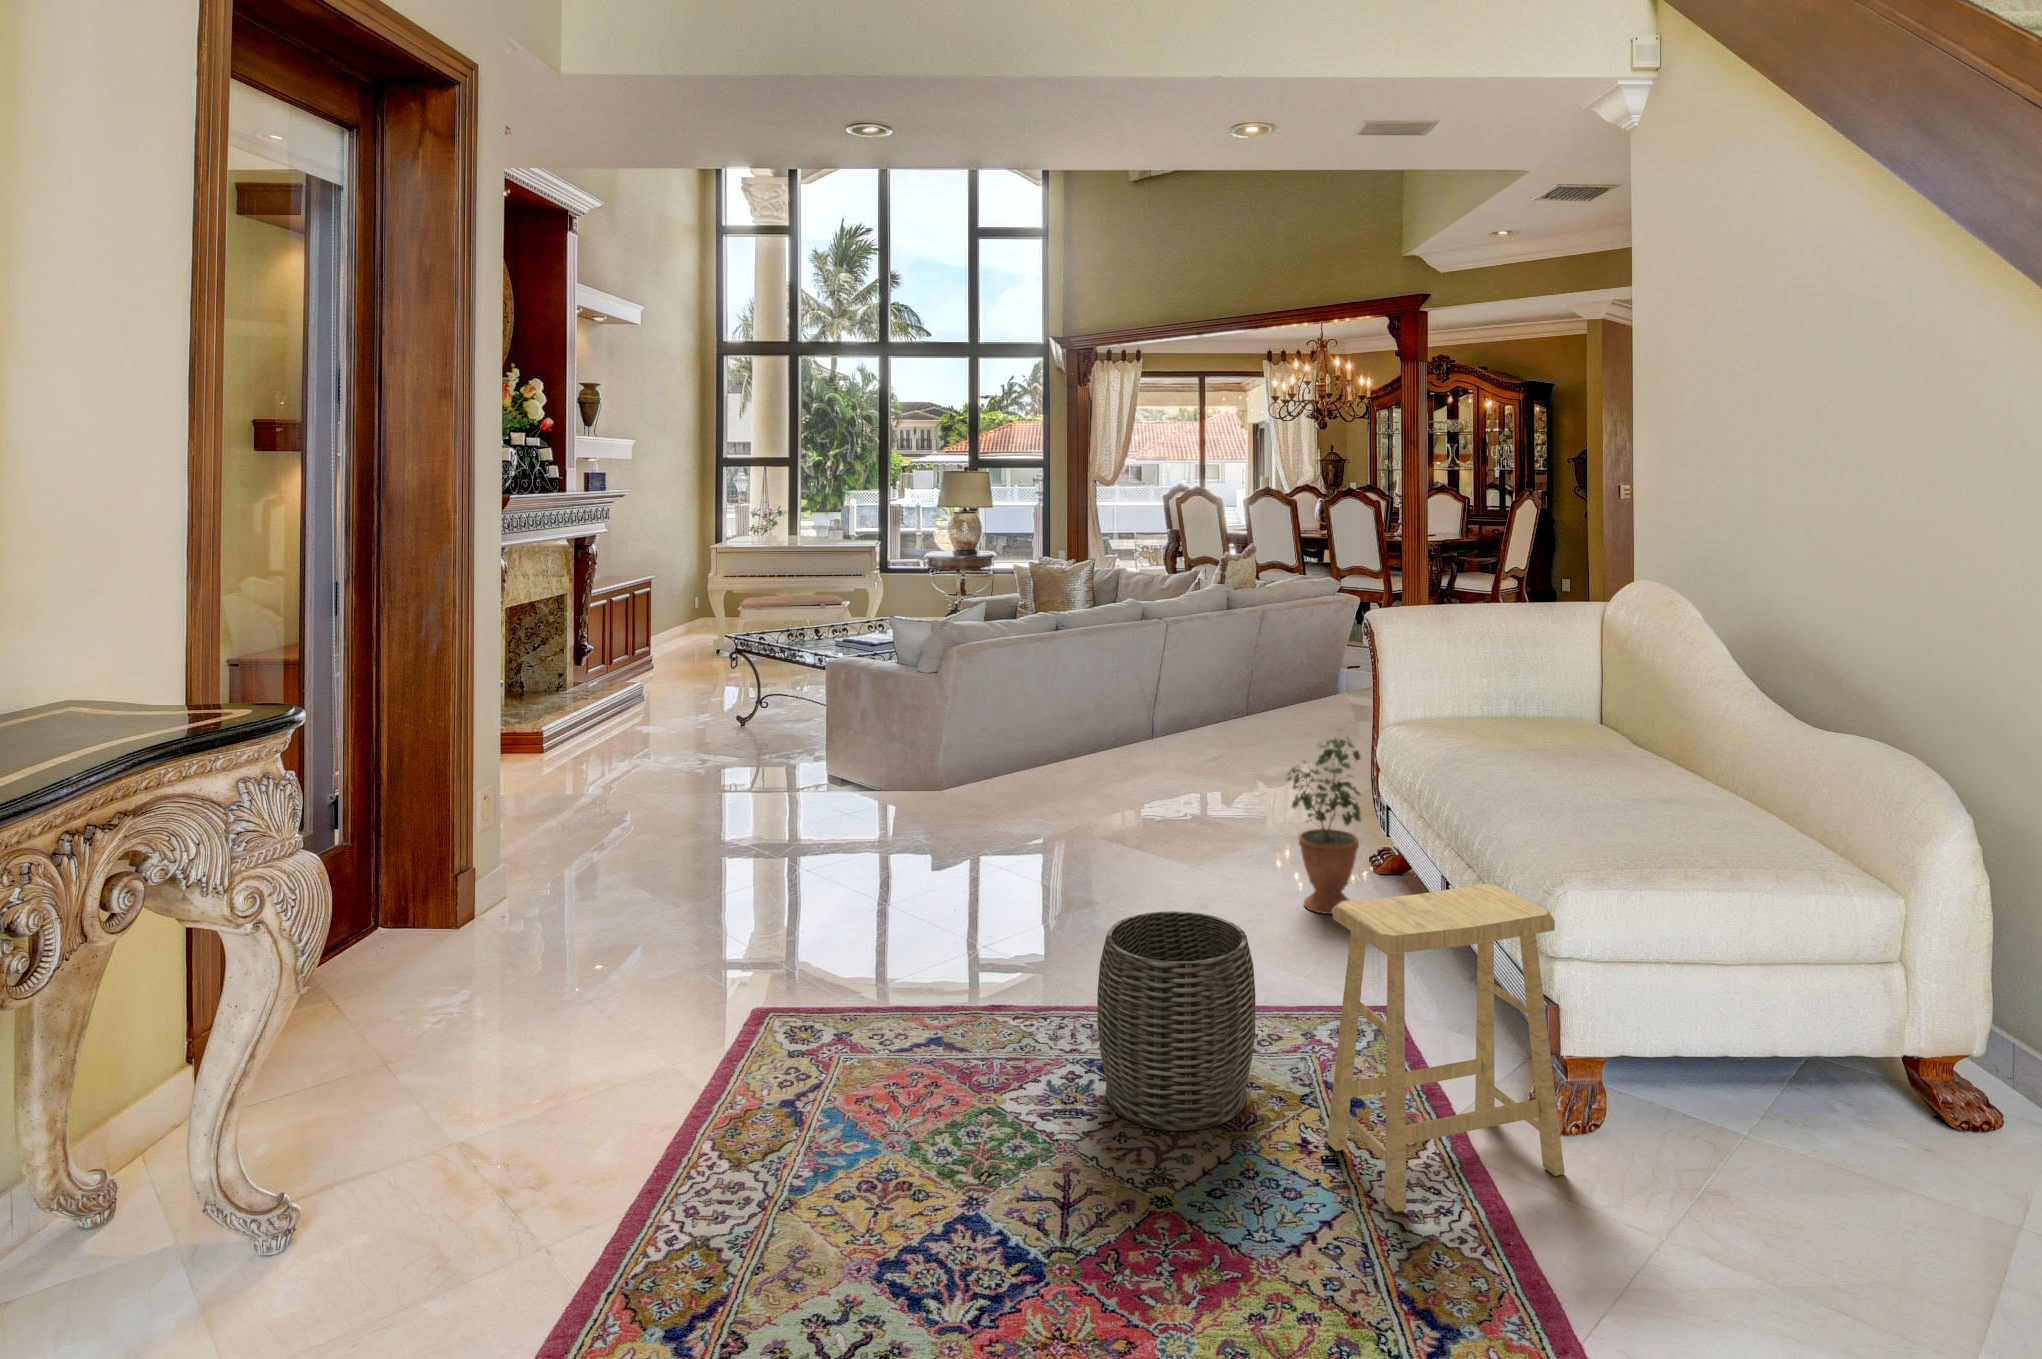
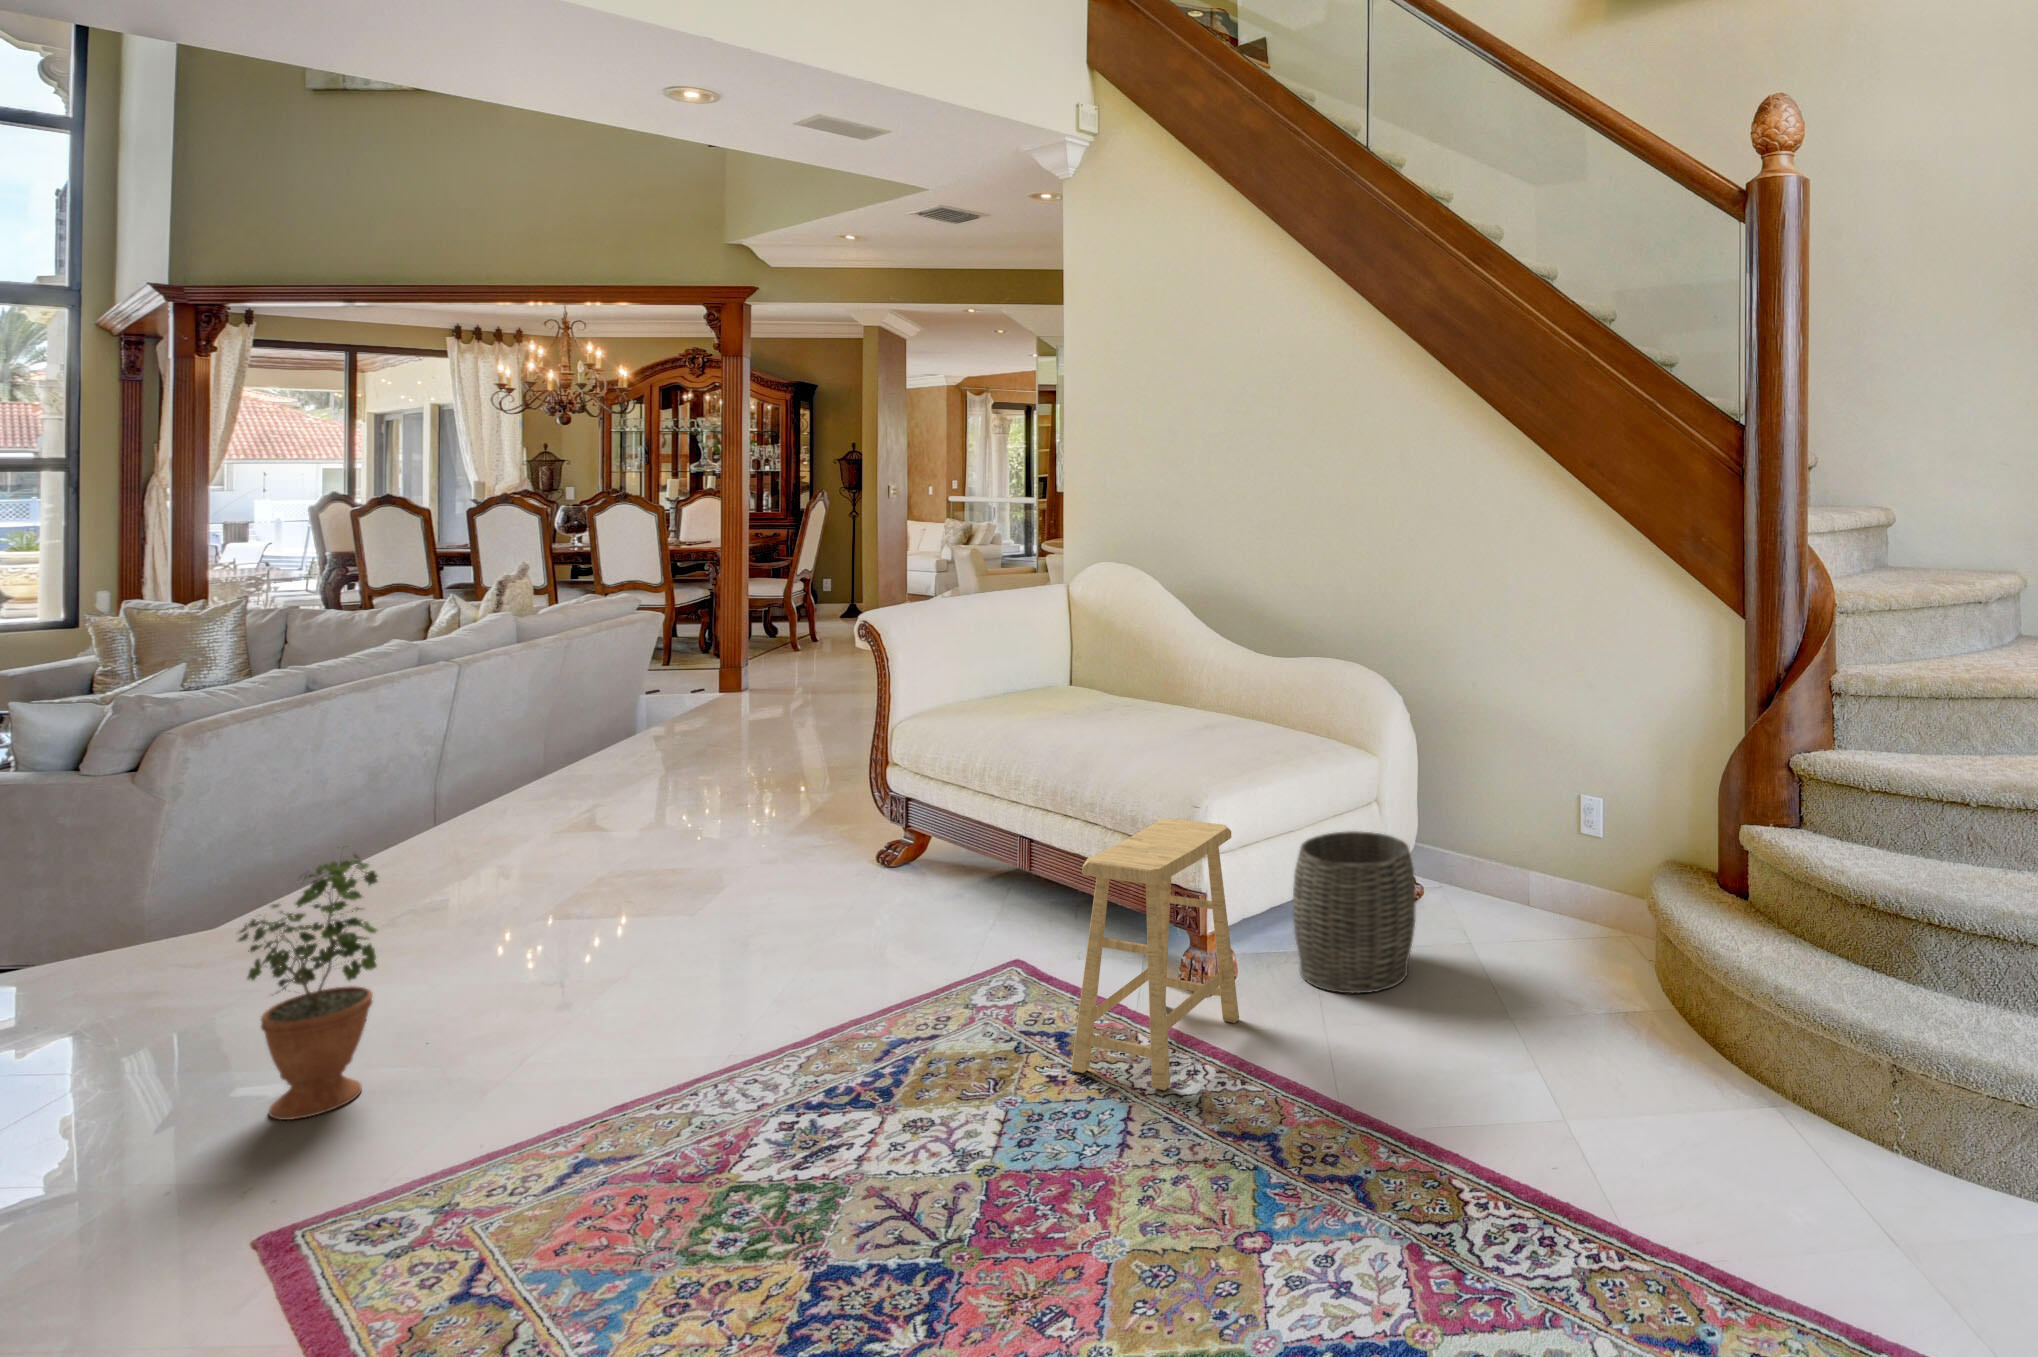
potted plant: present [1287,738,1361,914] -> present [239,846,378,1120]
woven basket: present [1097,911,1255,1131] -> present [1293,831,1415,994]

